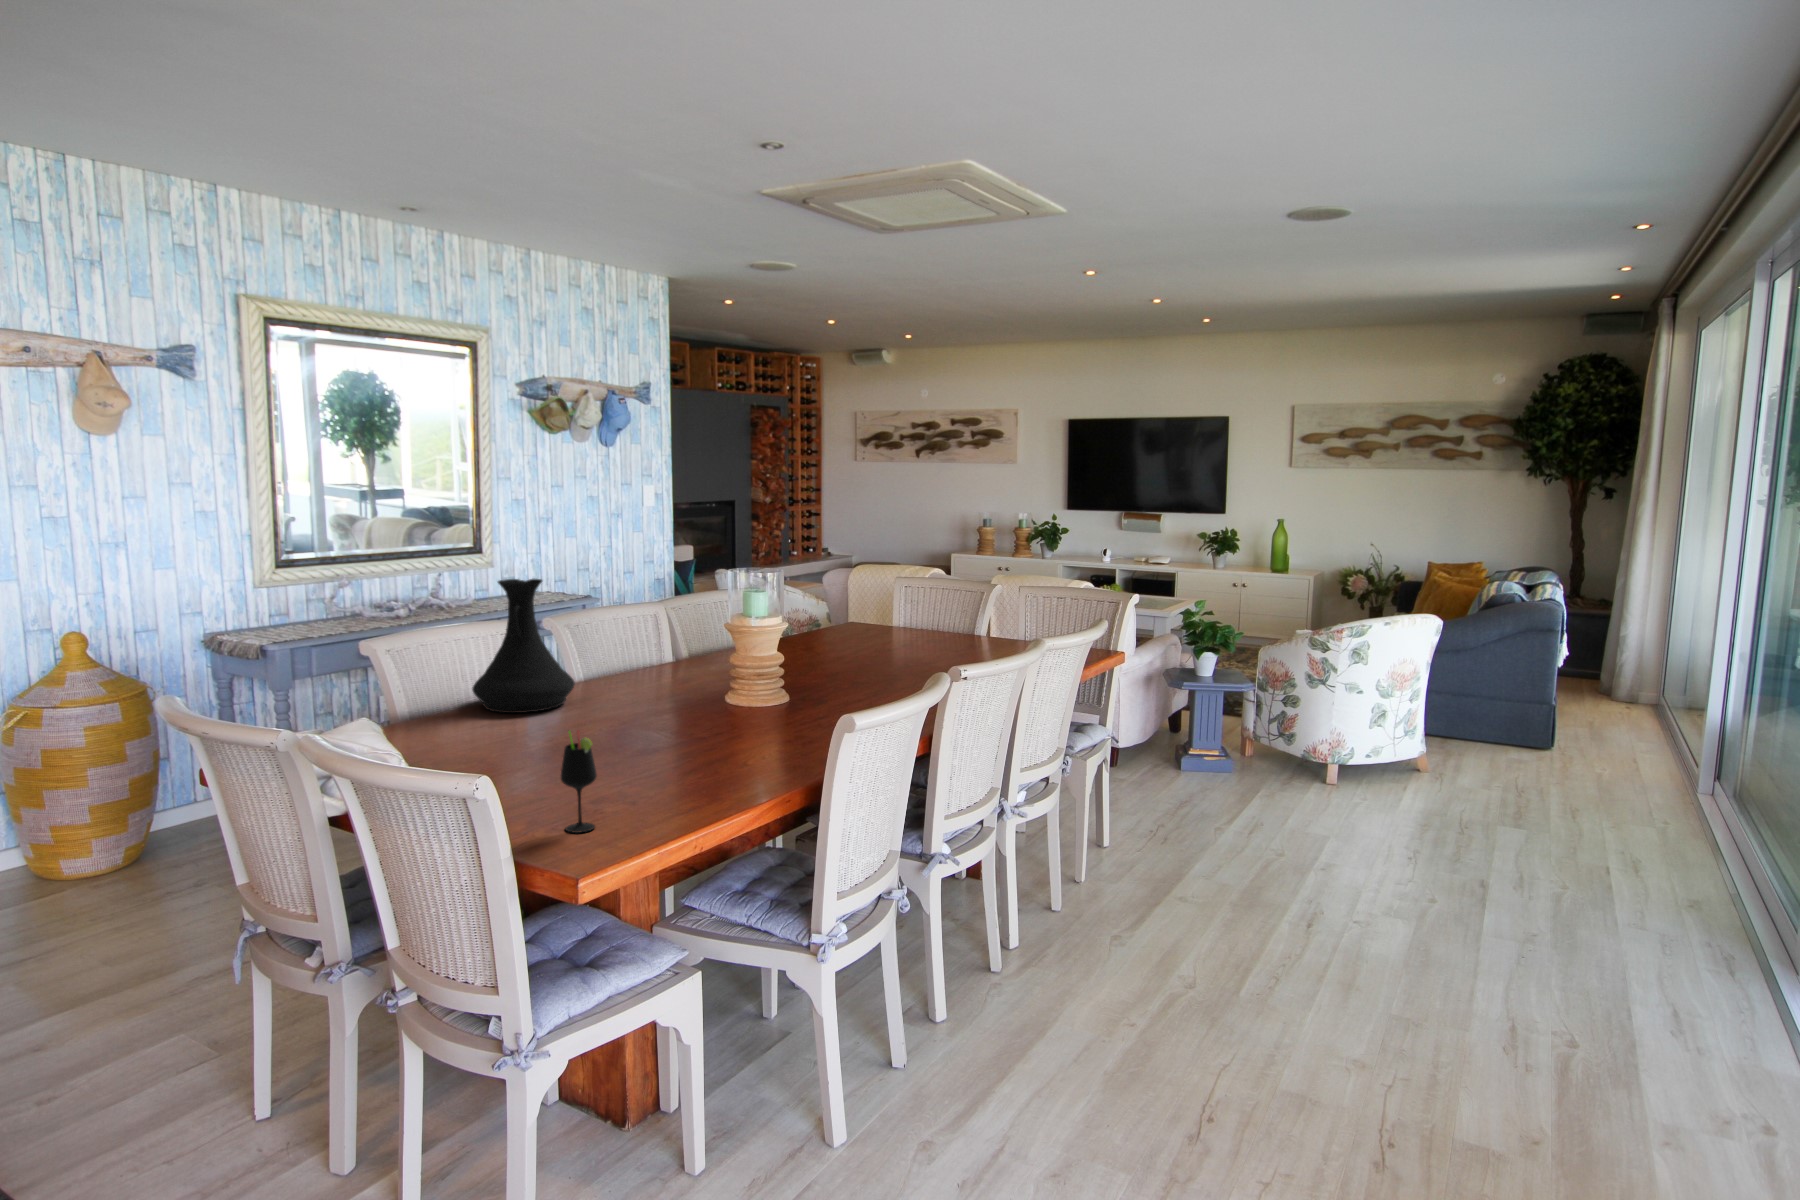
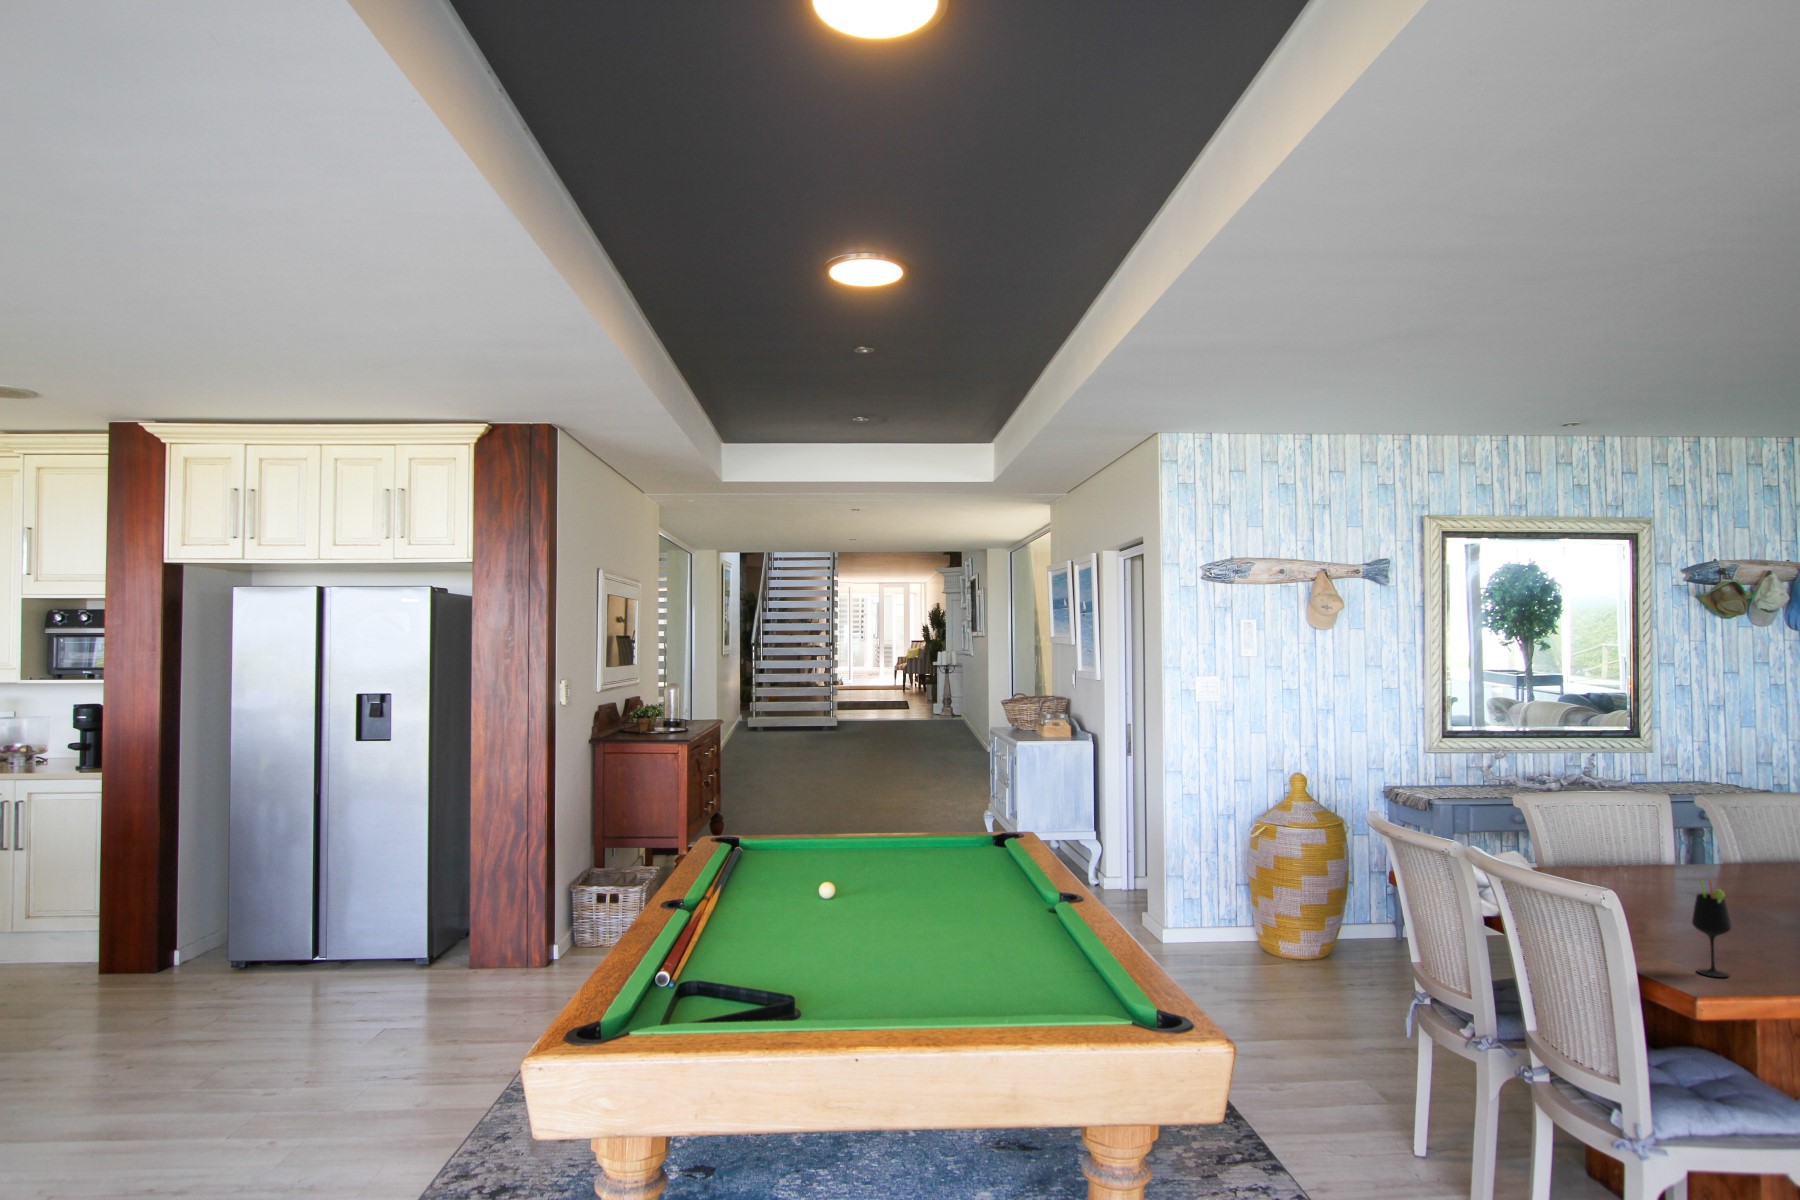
vase: present [472,579,575,713] -> none [1617,754,1730,882]

